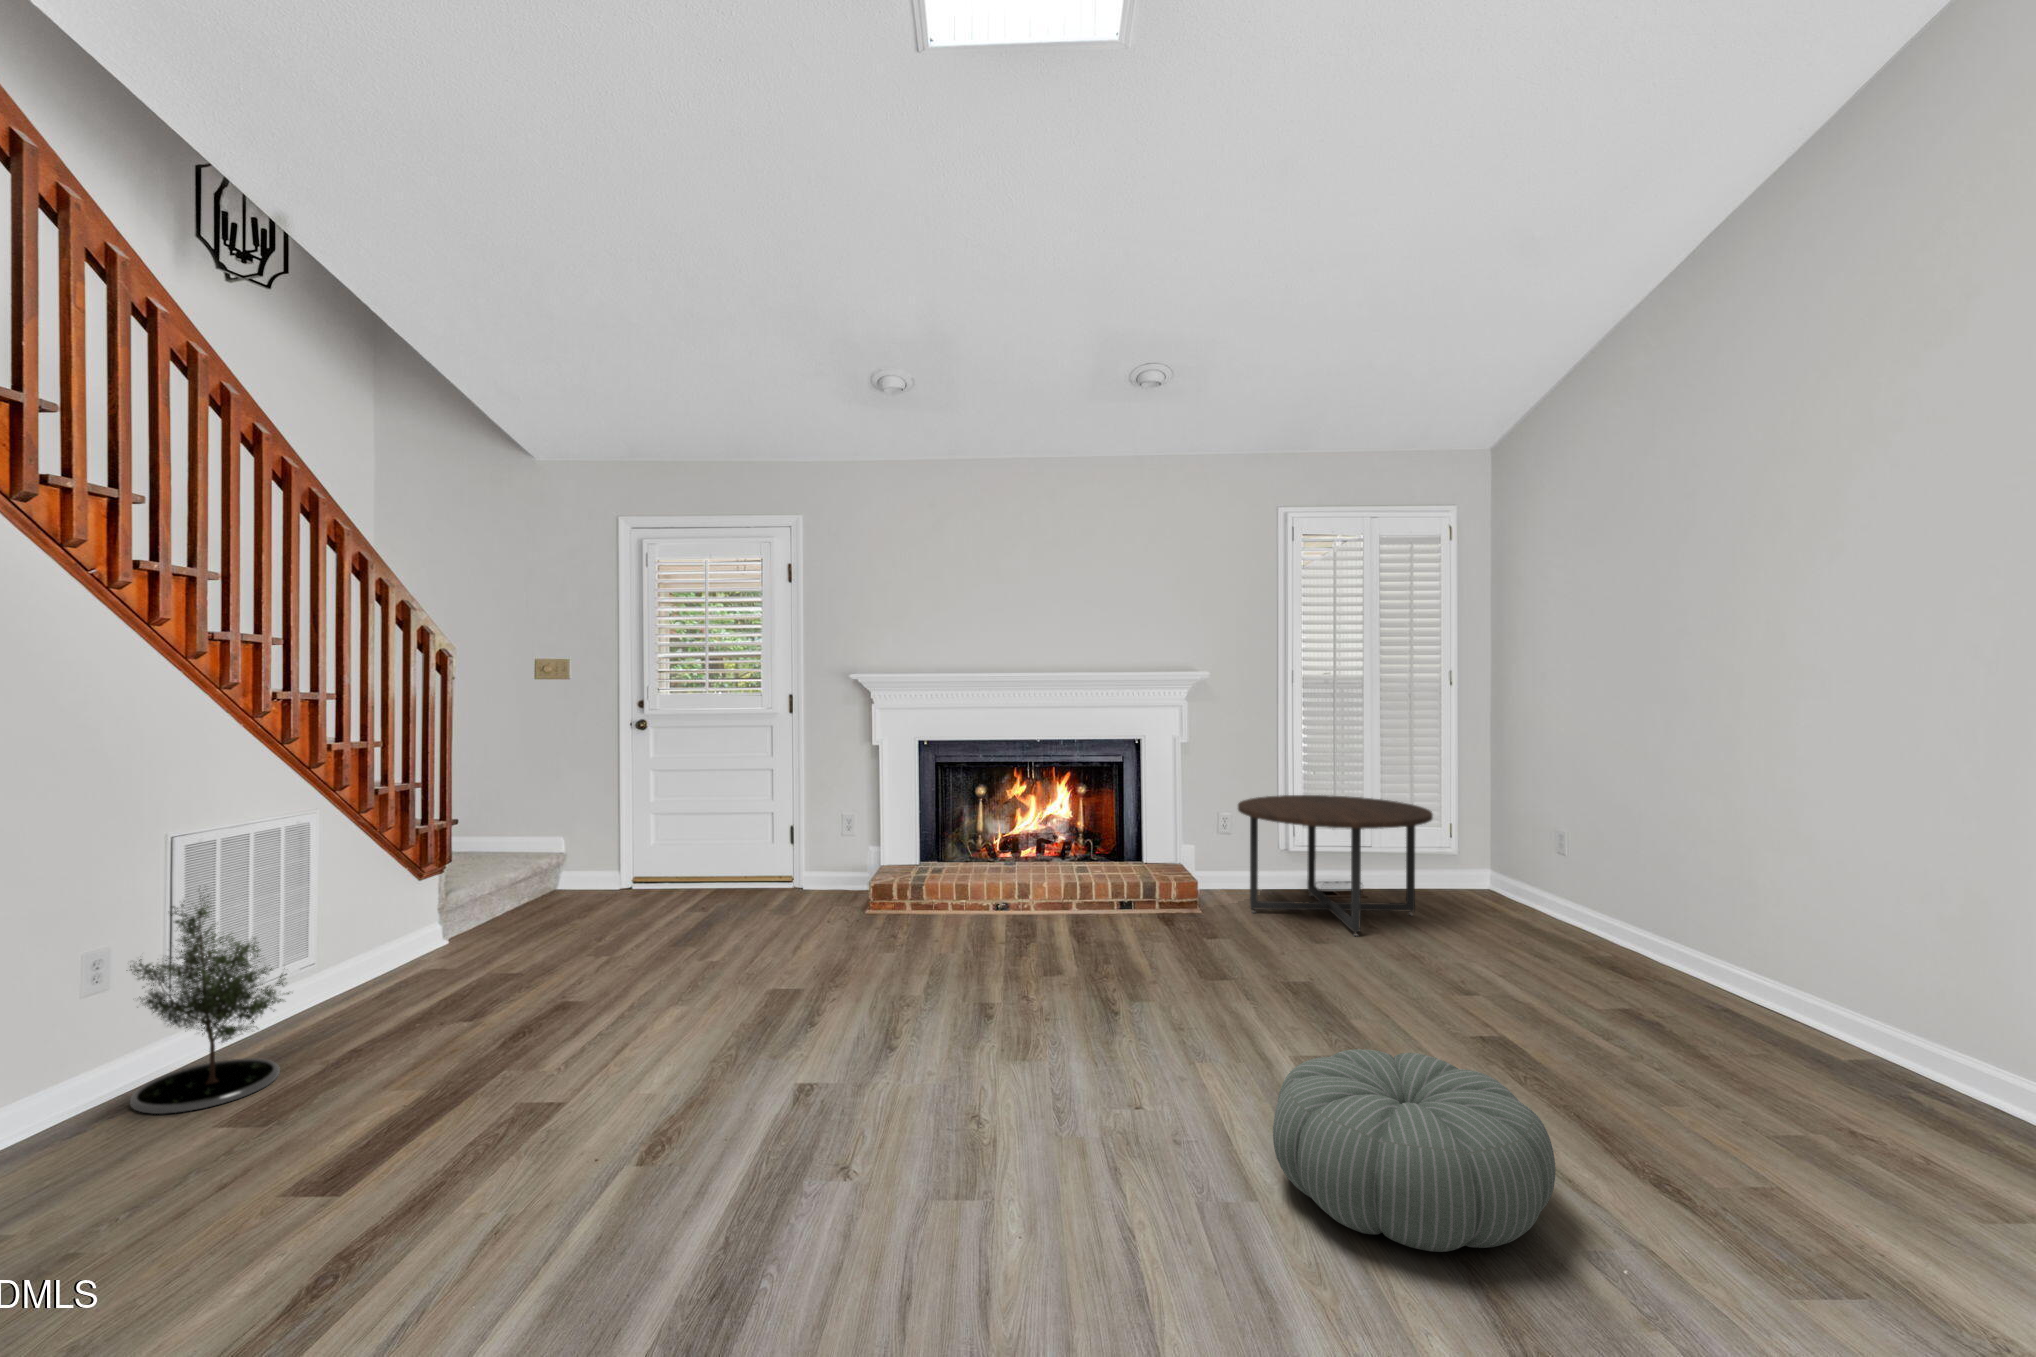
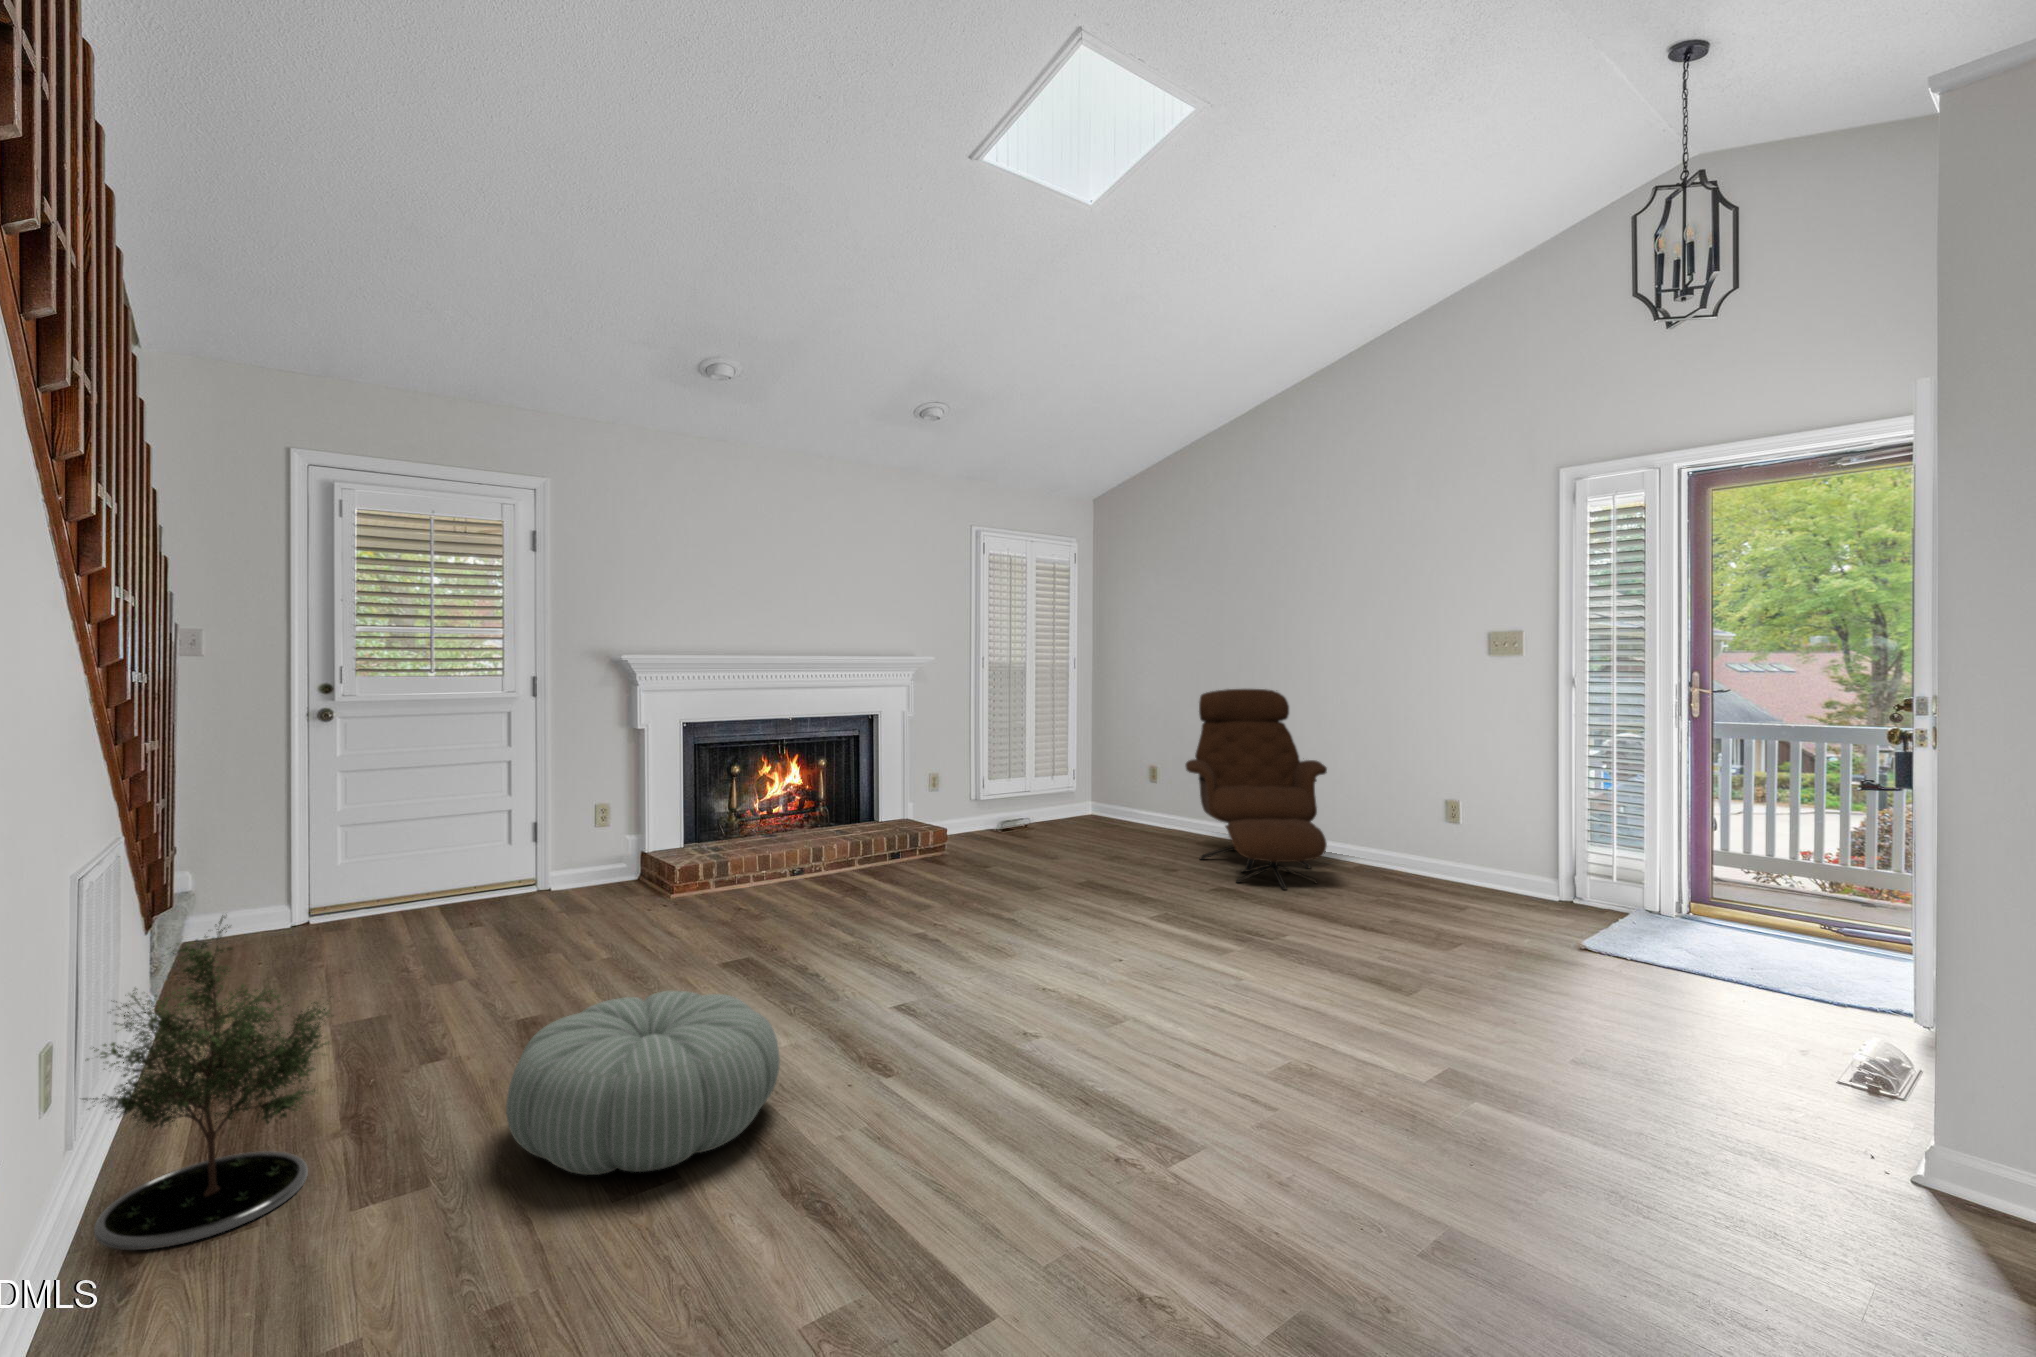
lounge chair: none [1488,730,1753,1063] -> present [1186,689,1327,890]
coffee table: present [1238,795,1433,936] -> none [965,752,1108,851]
pouf: present [1273,1049,1556,1252] -> present [506,991,780,1175]

